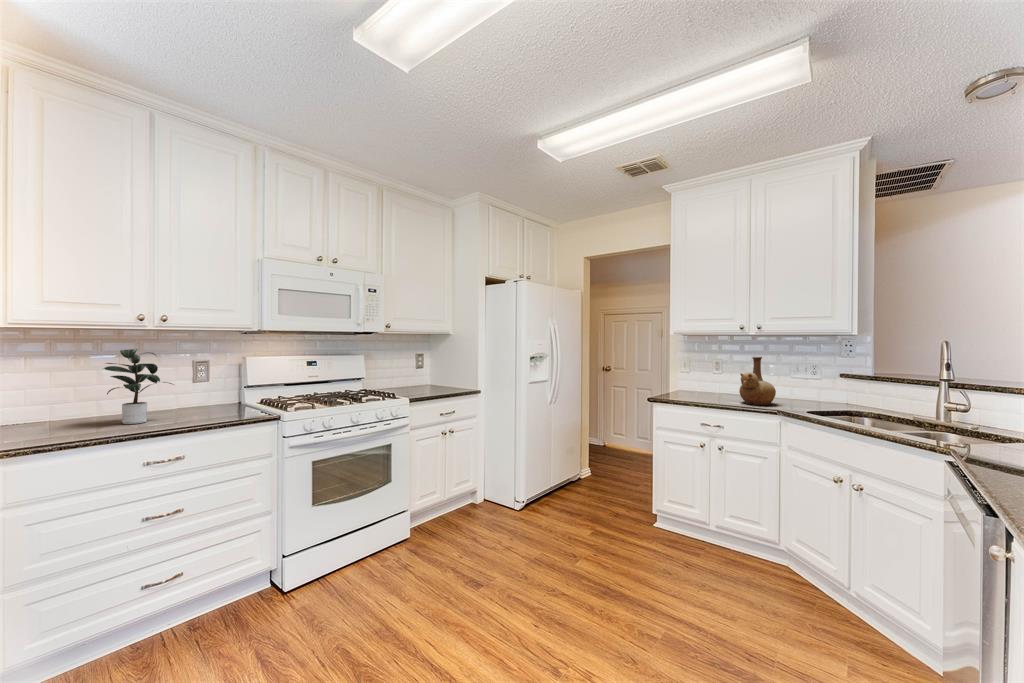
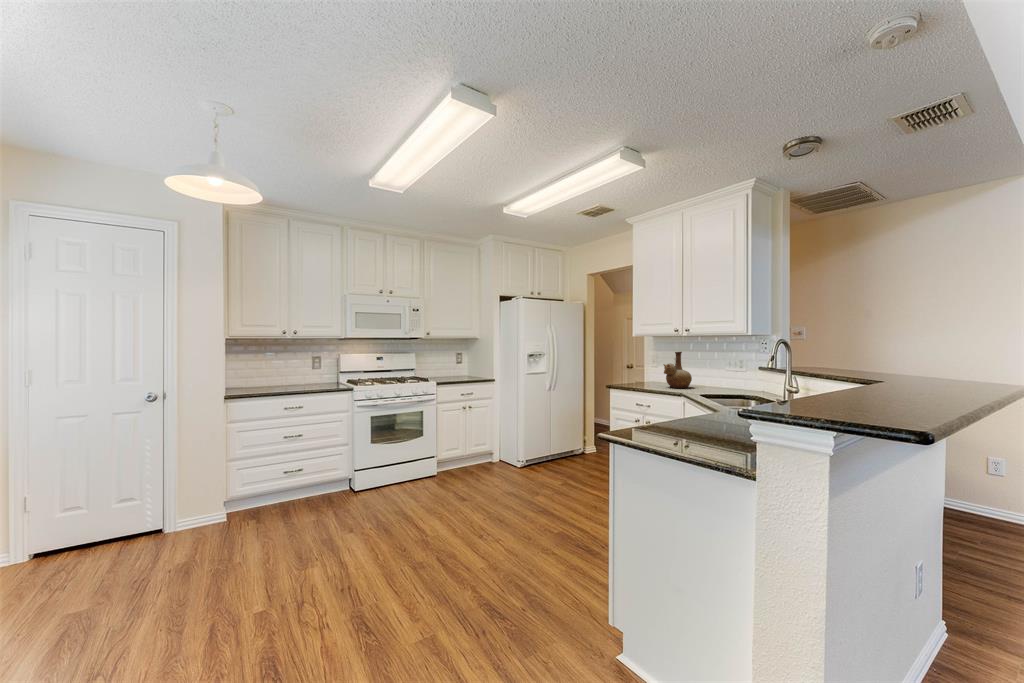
potted plant: present [104,349,172,424] -> none [263,349,305,389]

